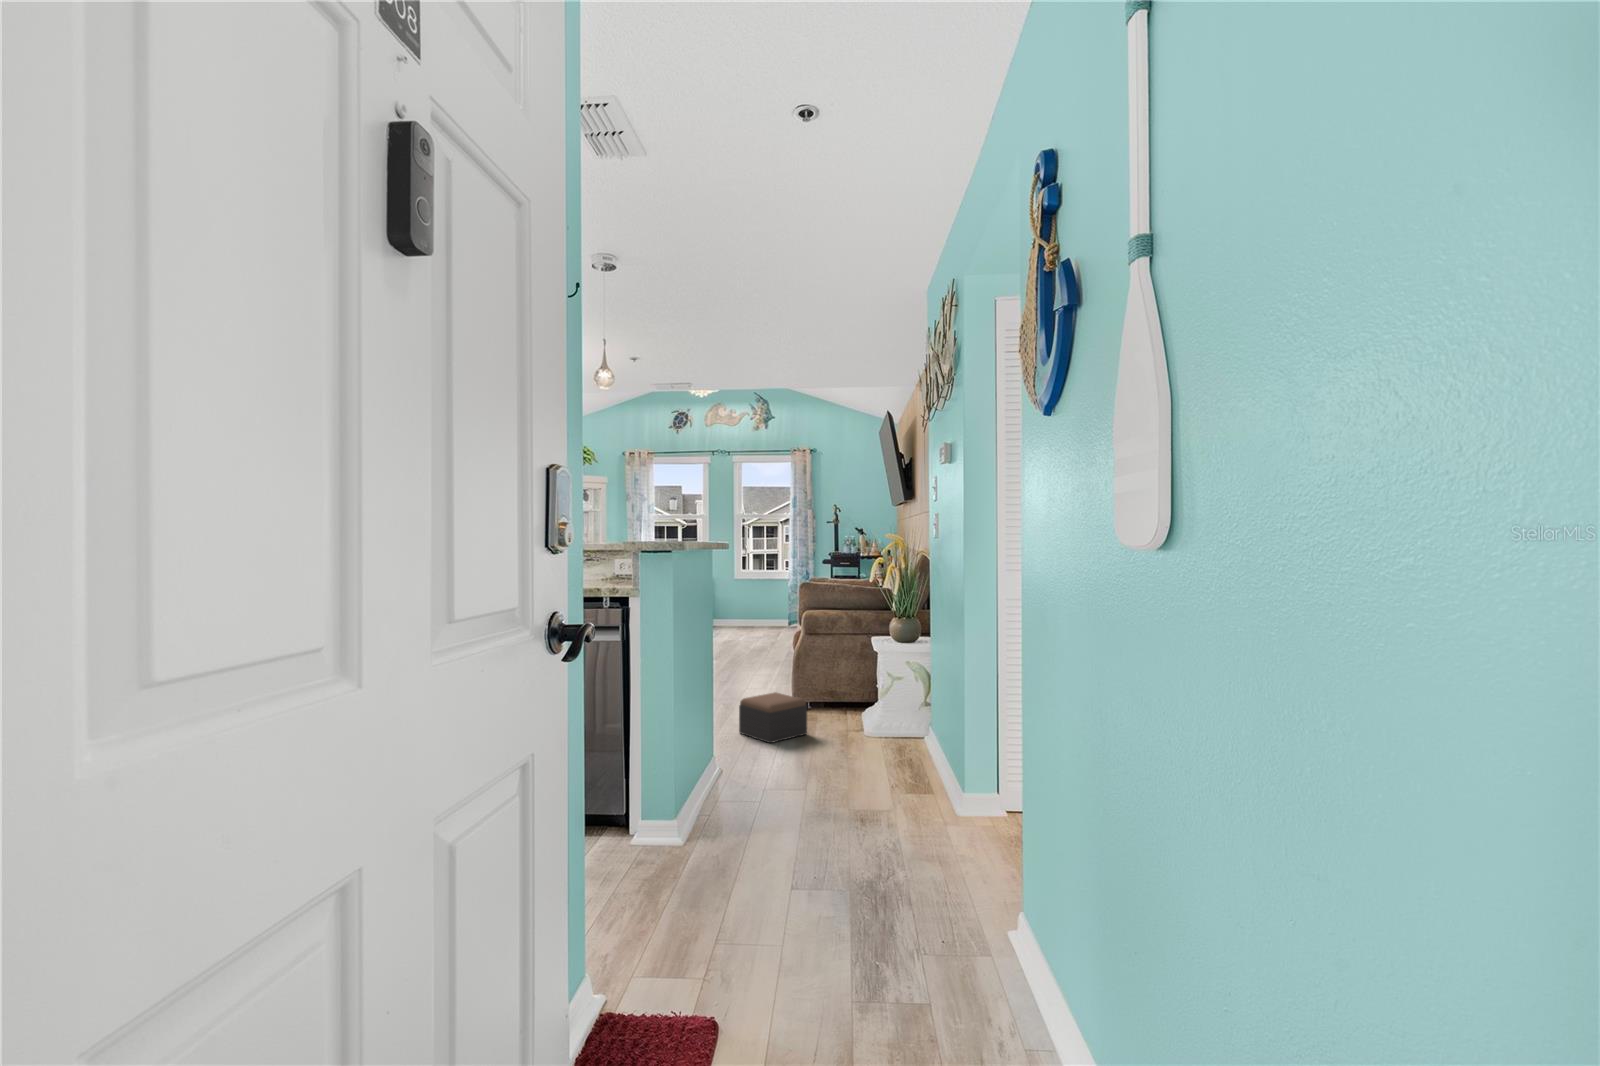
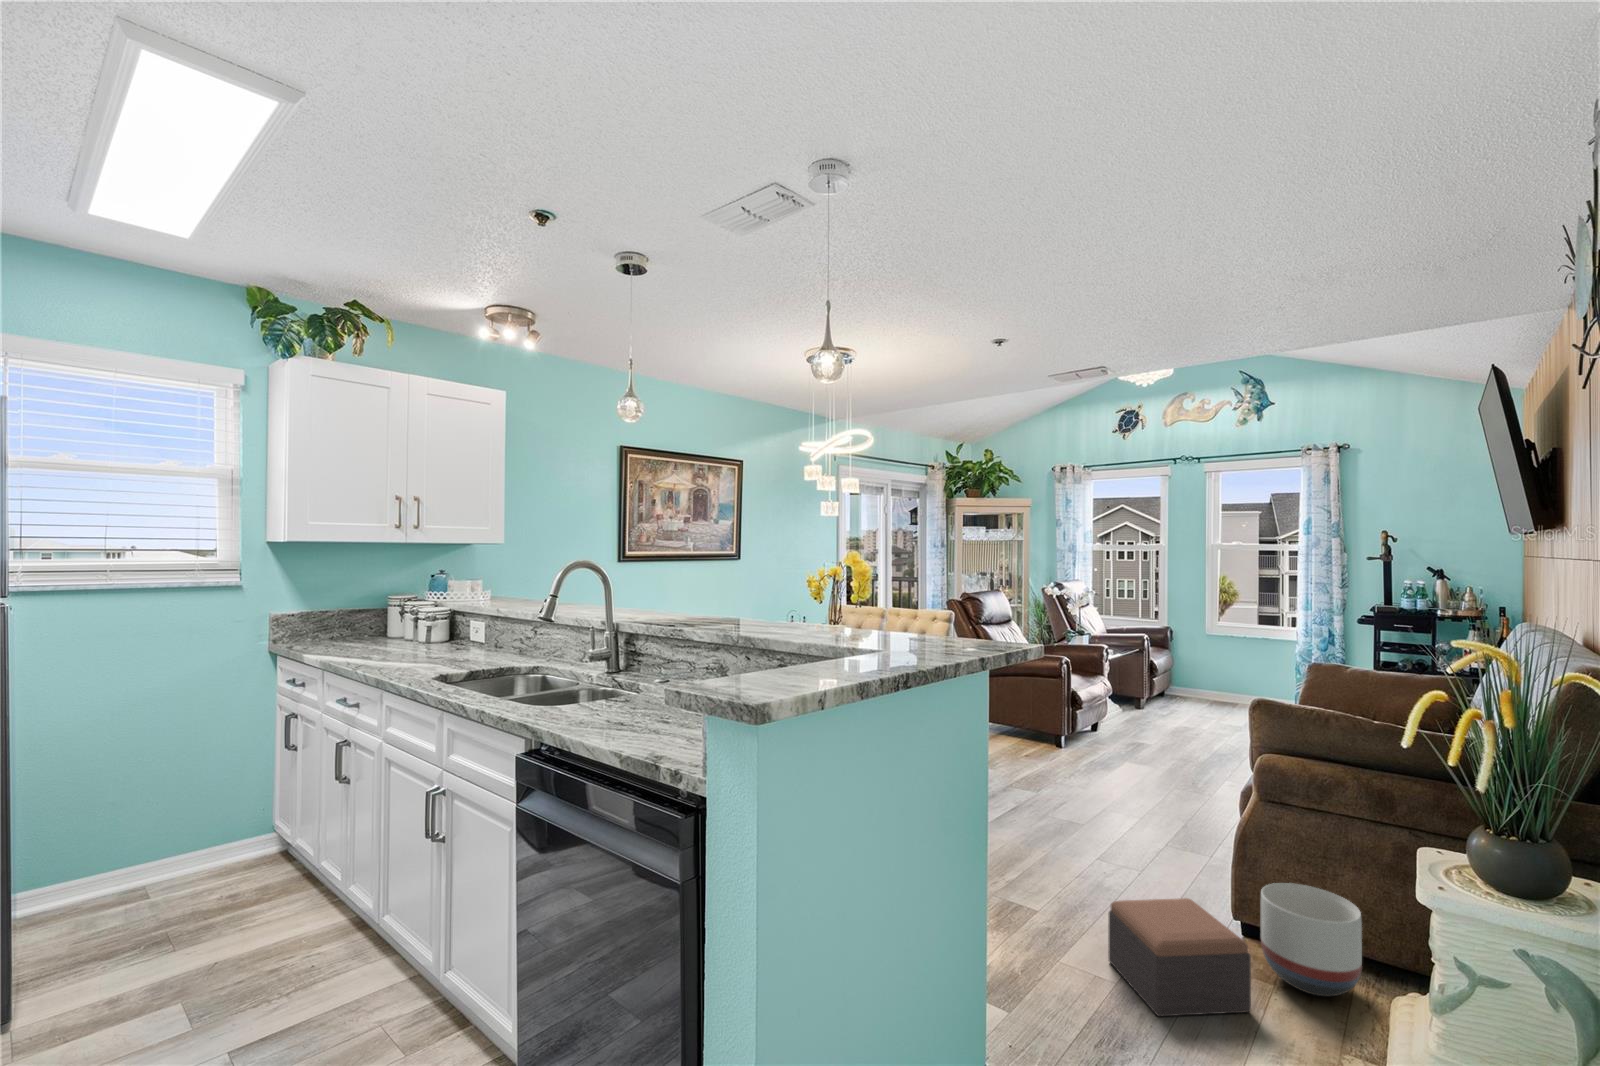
planter: none [807,677,848,724] -> present [1261,883,1362,996]

